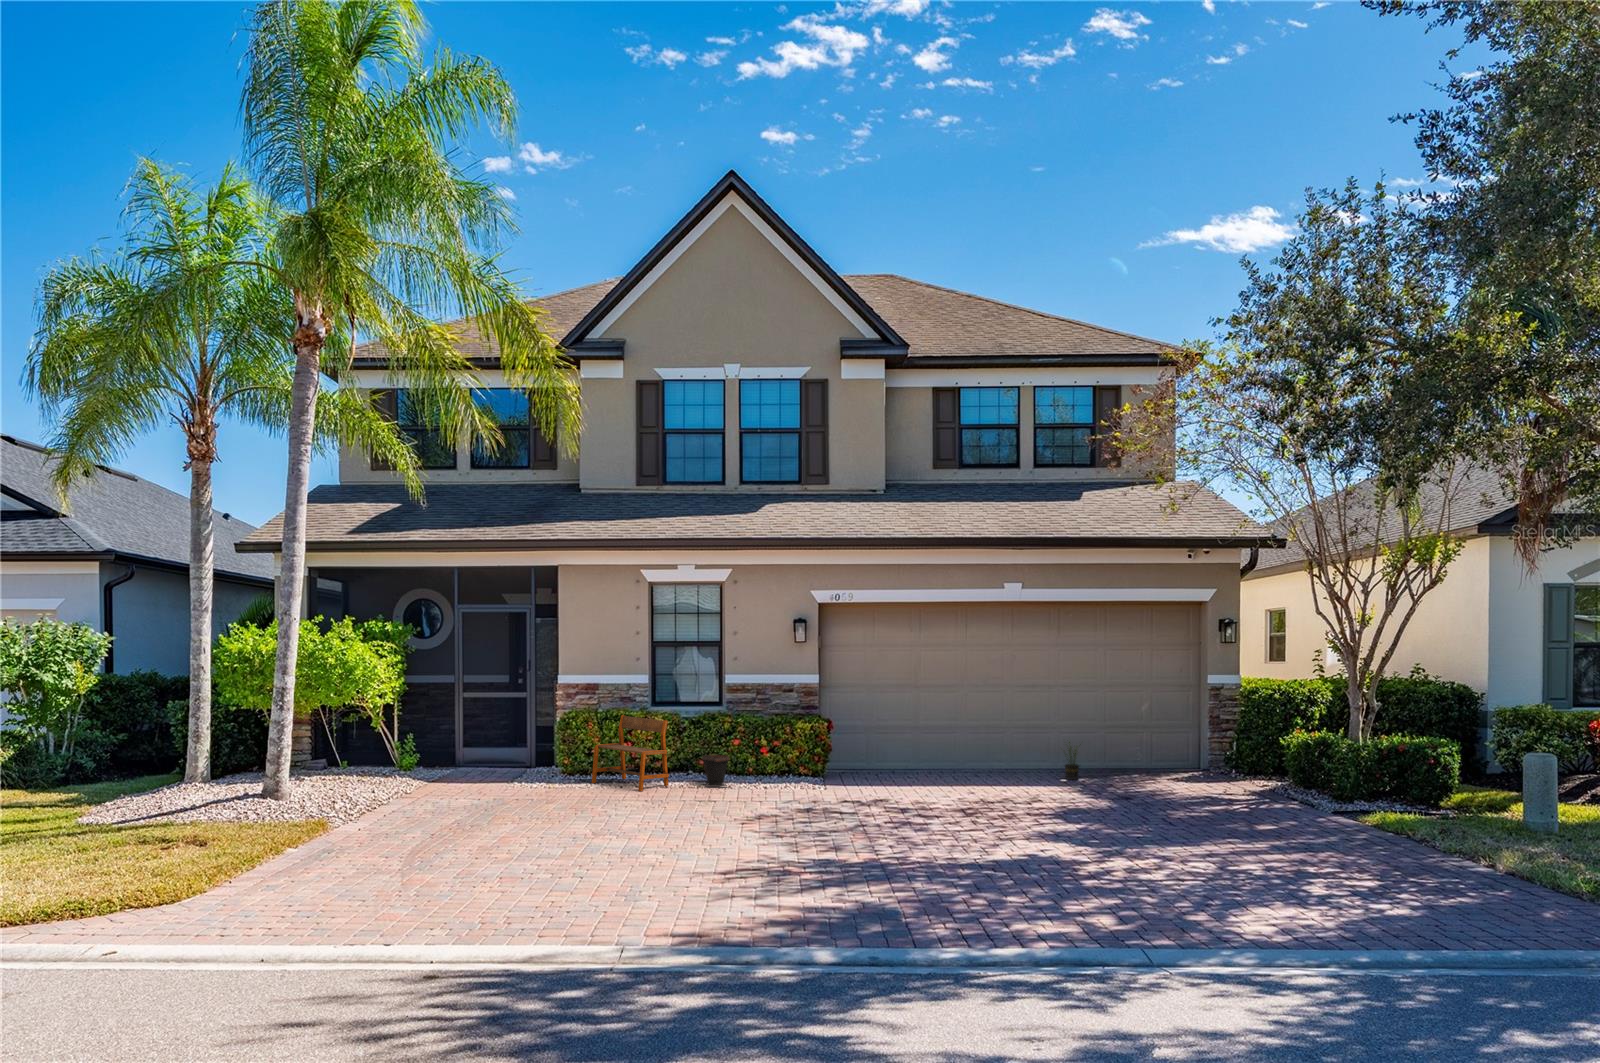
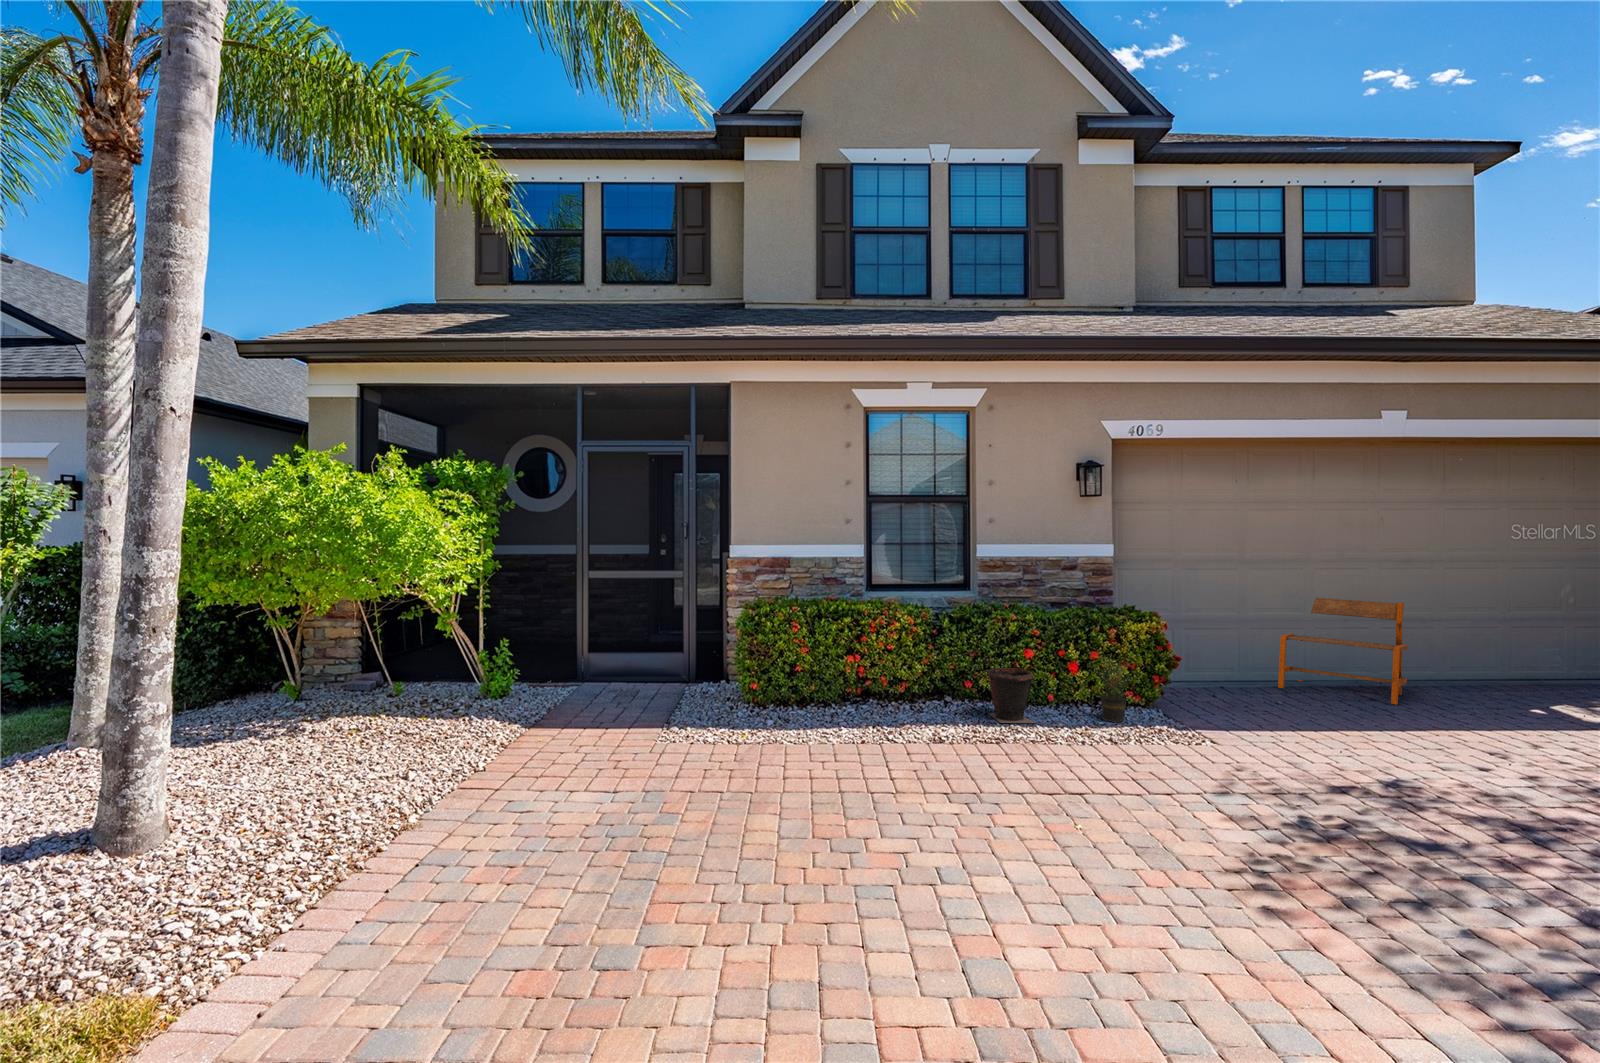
bench: present [592,715,669,791] -> present [1278,598,1407,705]
potted plant: present [1065,742,1079,780] -> present [1099,658,1129,723]

